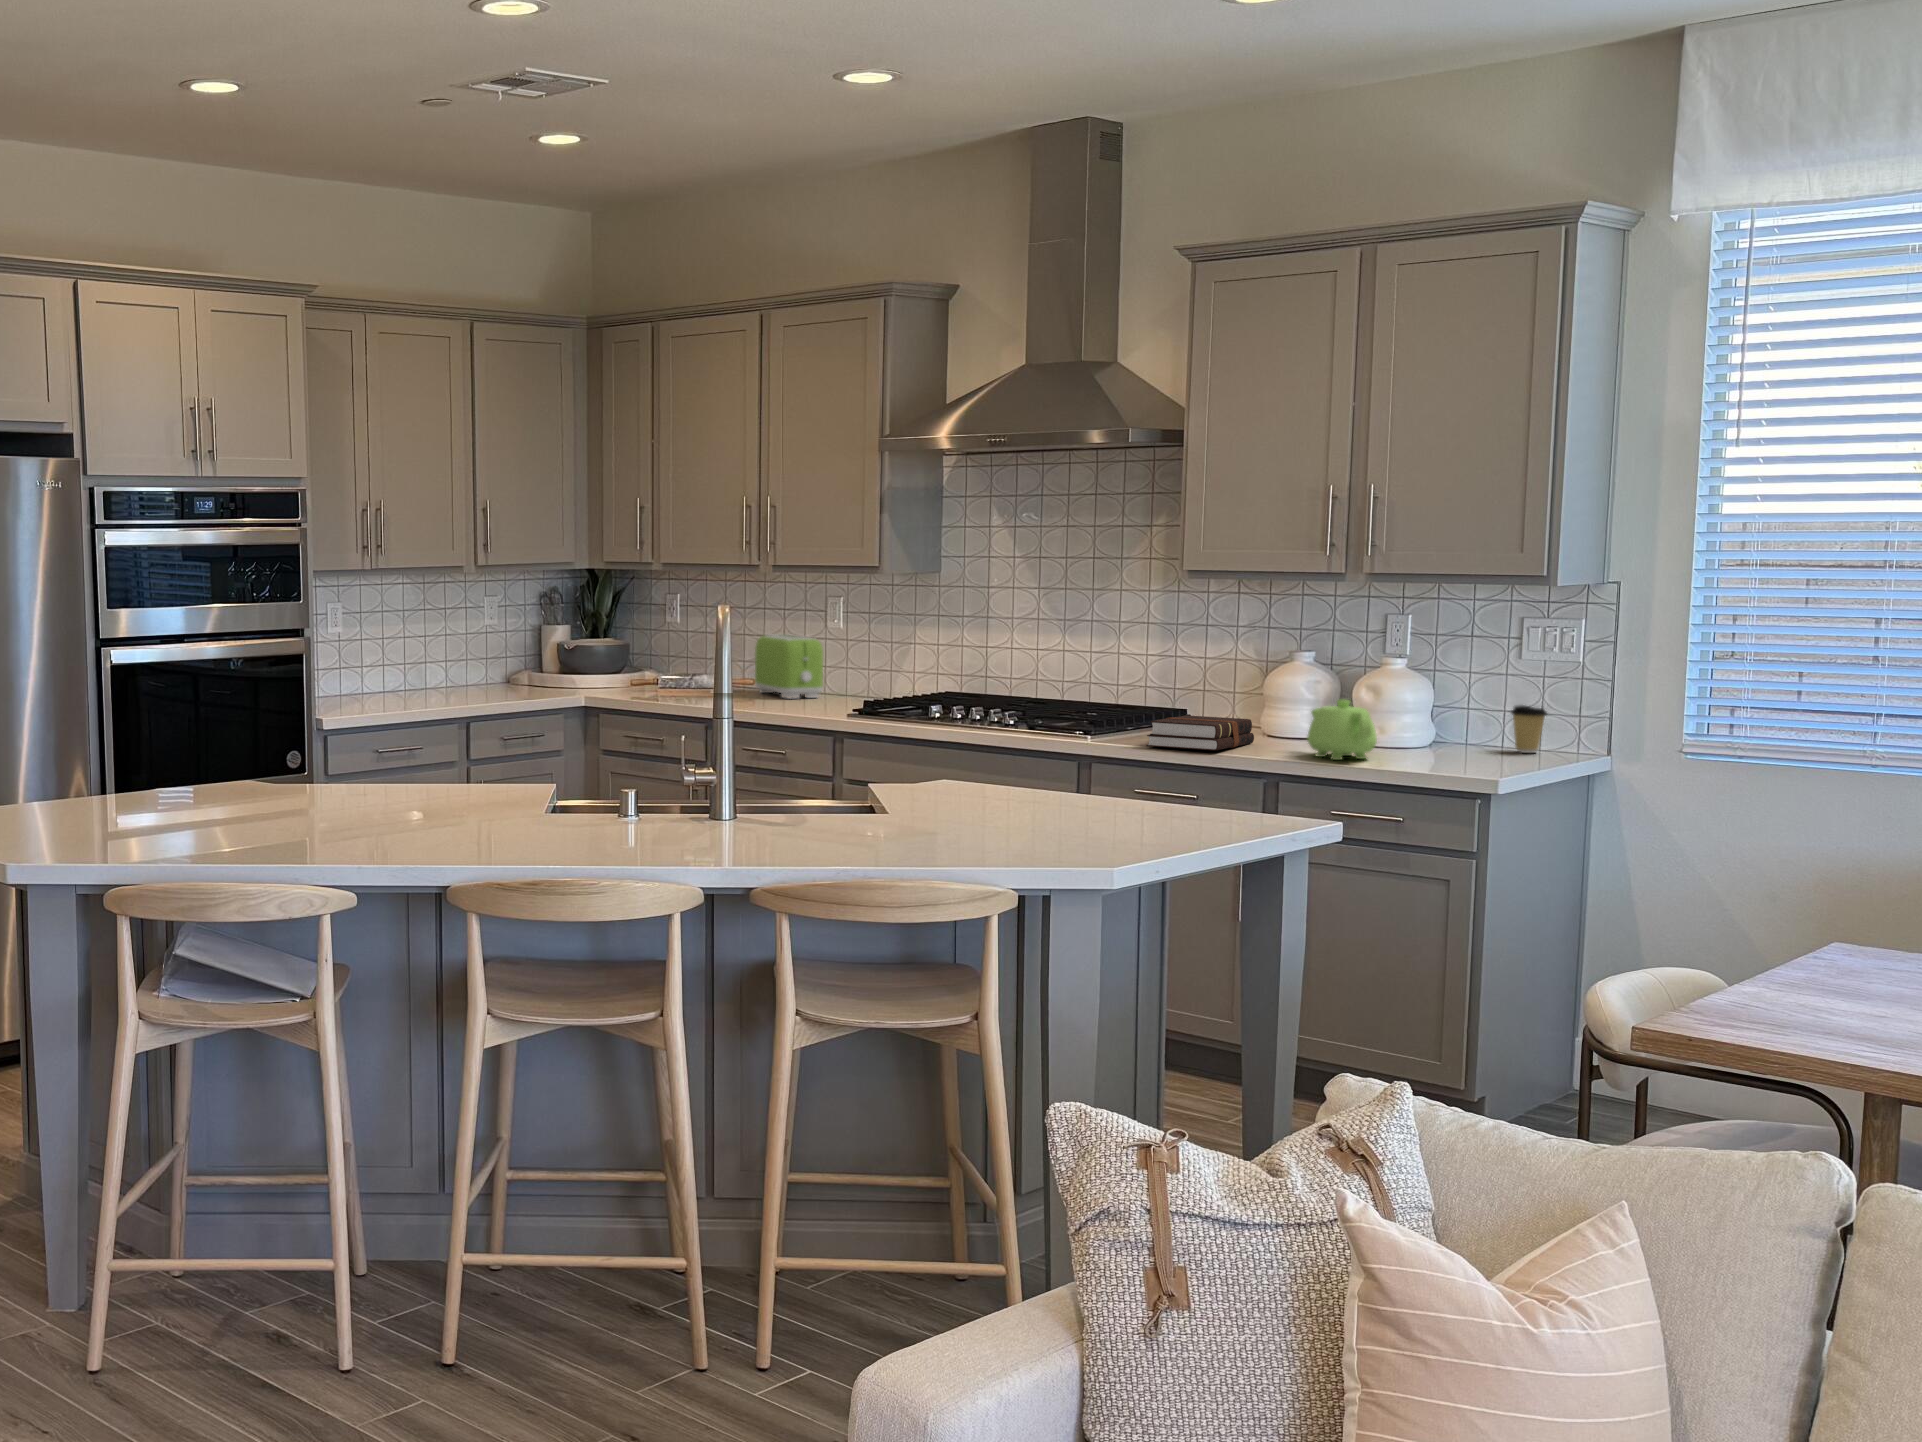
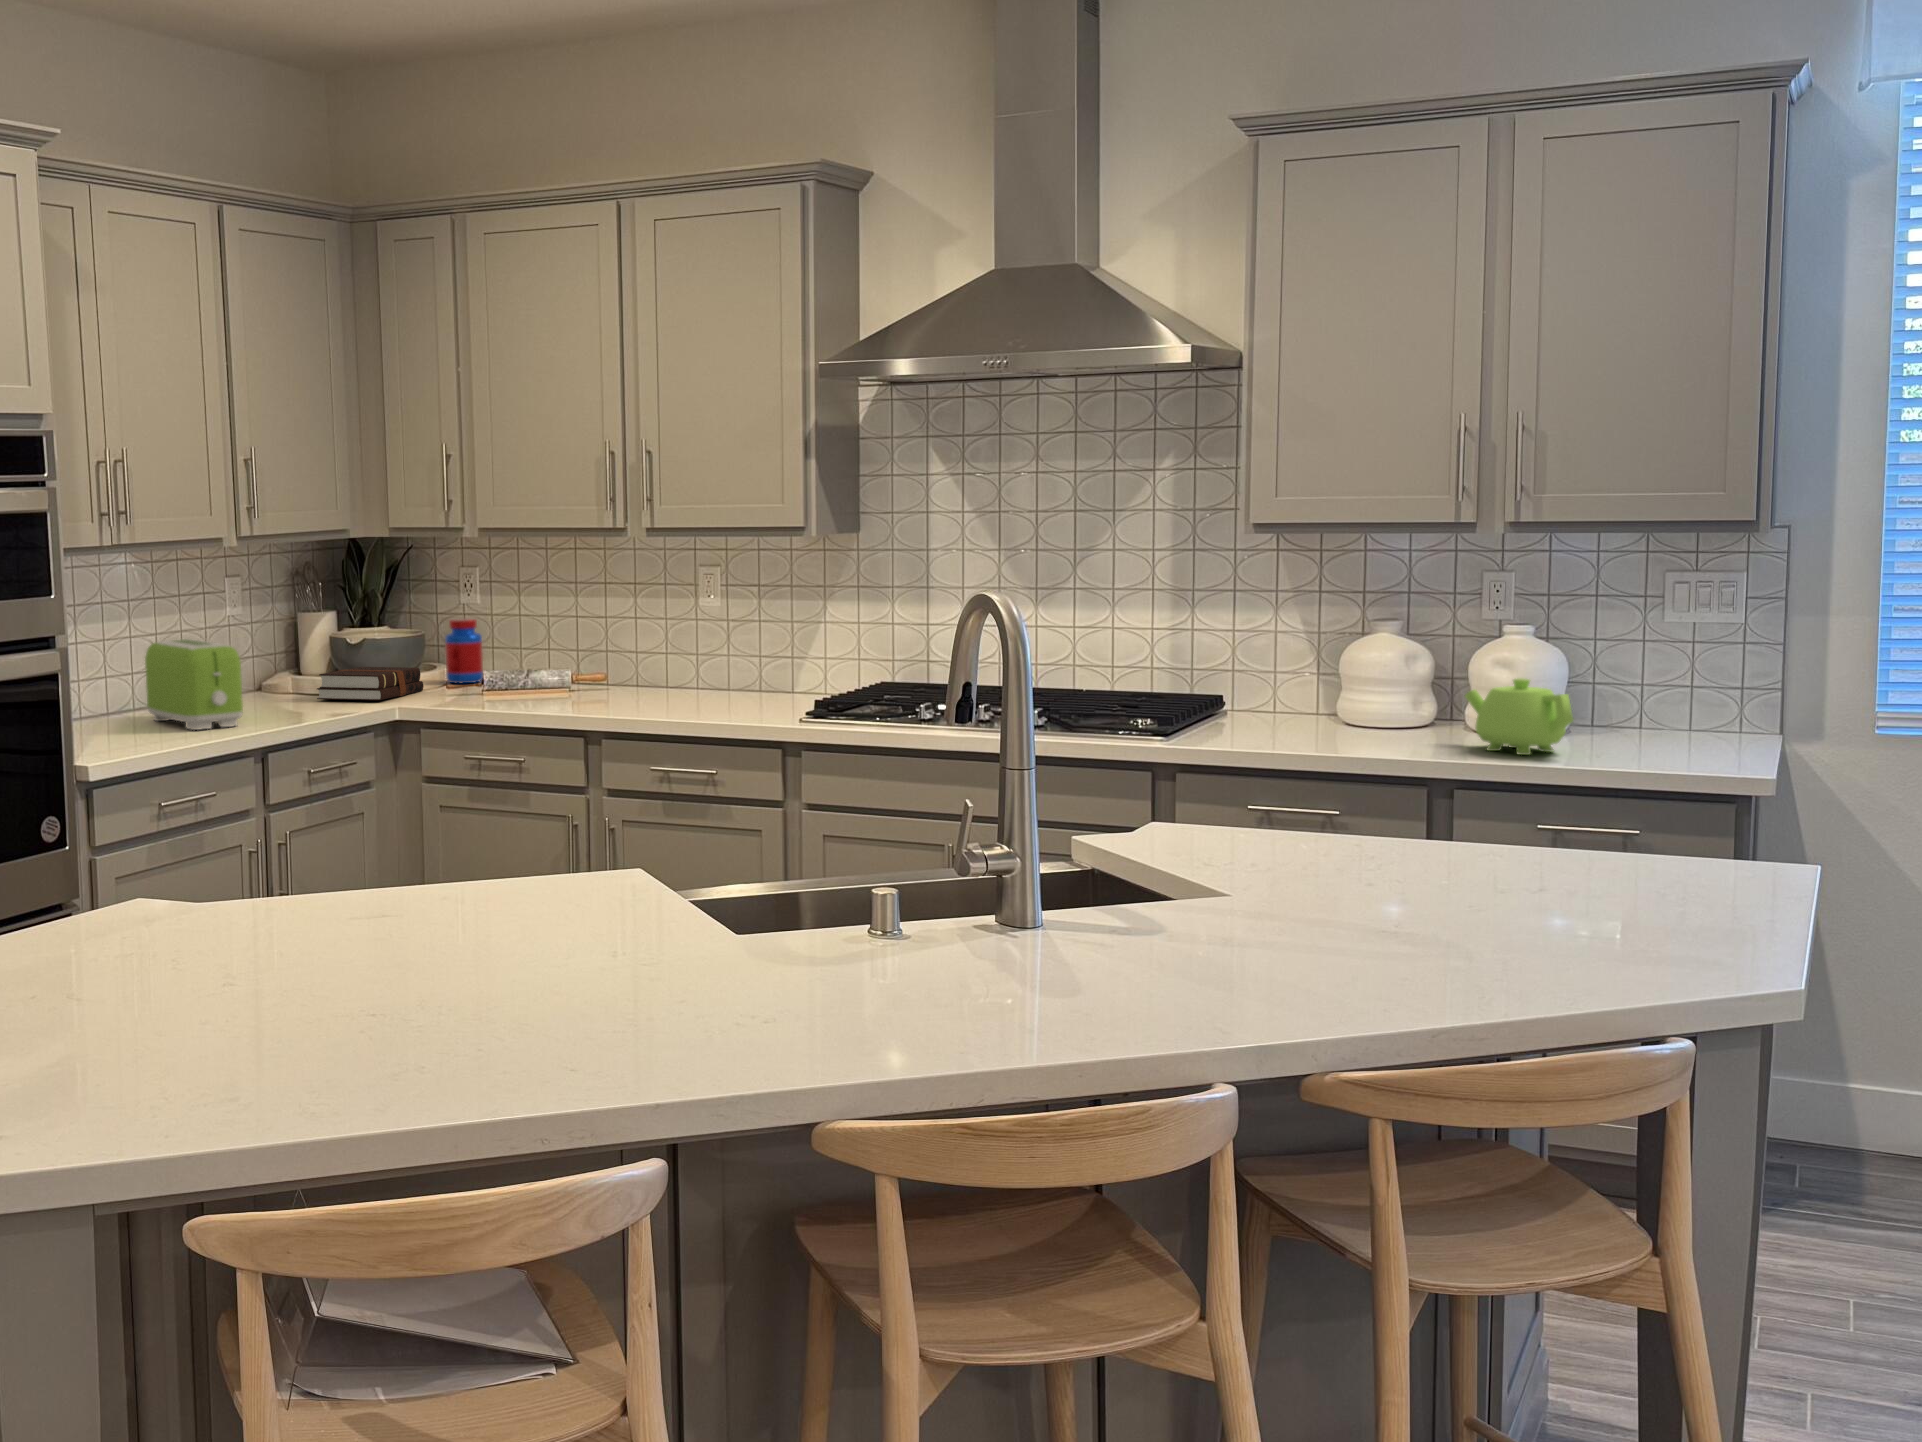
jar: none [646,634,674,684] -> present [445,618,483,683]
toaster: present [755,634,823,699] -> present [145,639,243,730]
coffee cup: present [1511,705,1547,753] -> none [1665,674,1711,731]
hardback book: present [1147,715,1254,750] -> present [317,667,424,700]

